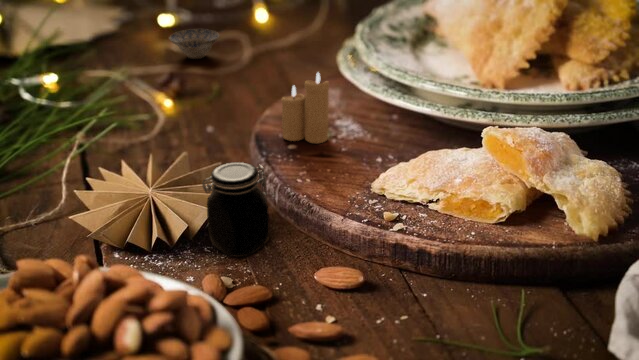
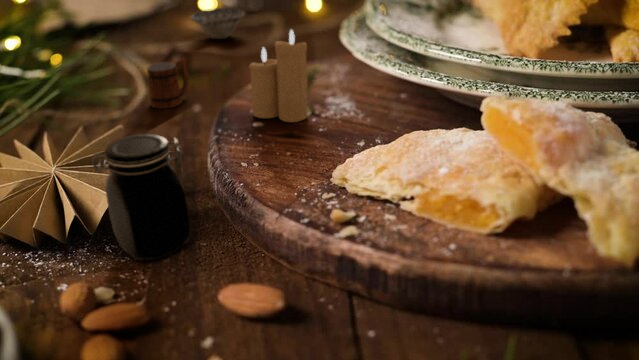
mug: none [167,84,199,131] -> present [147,57,189,109]

